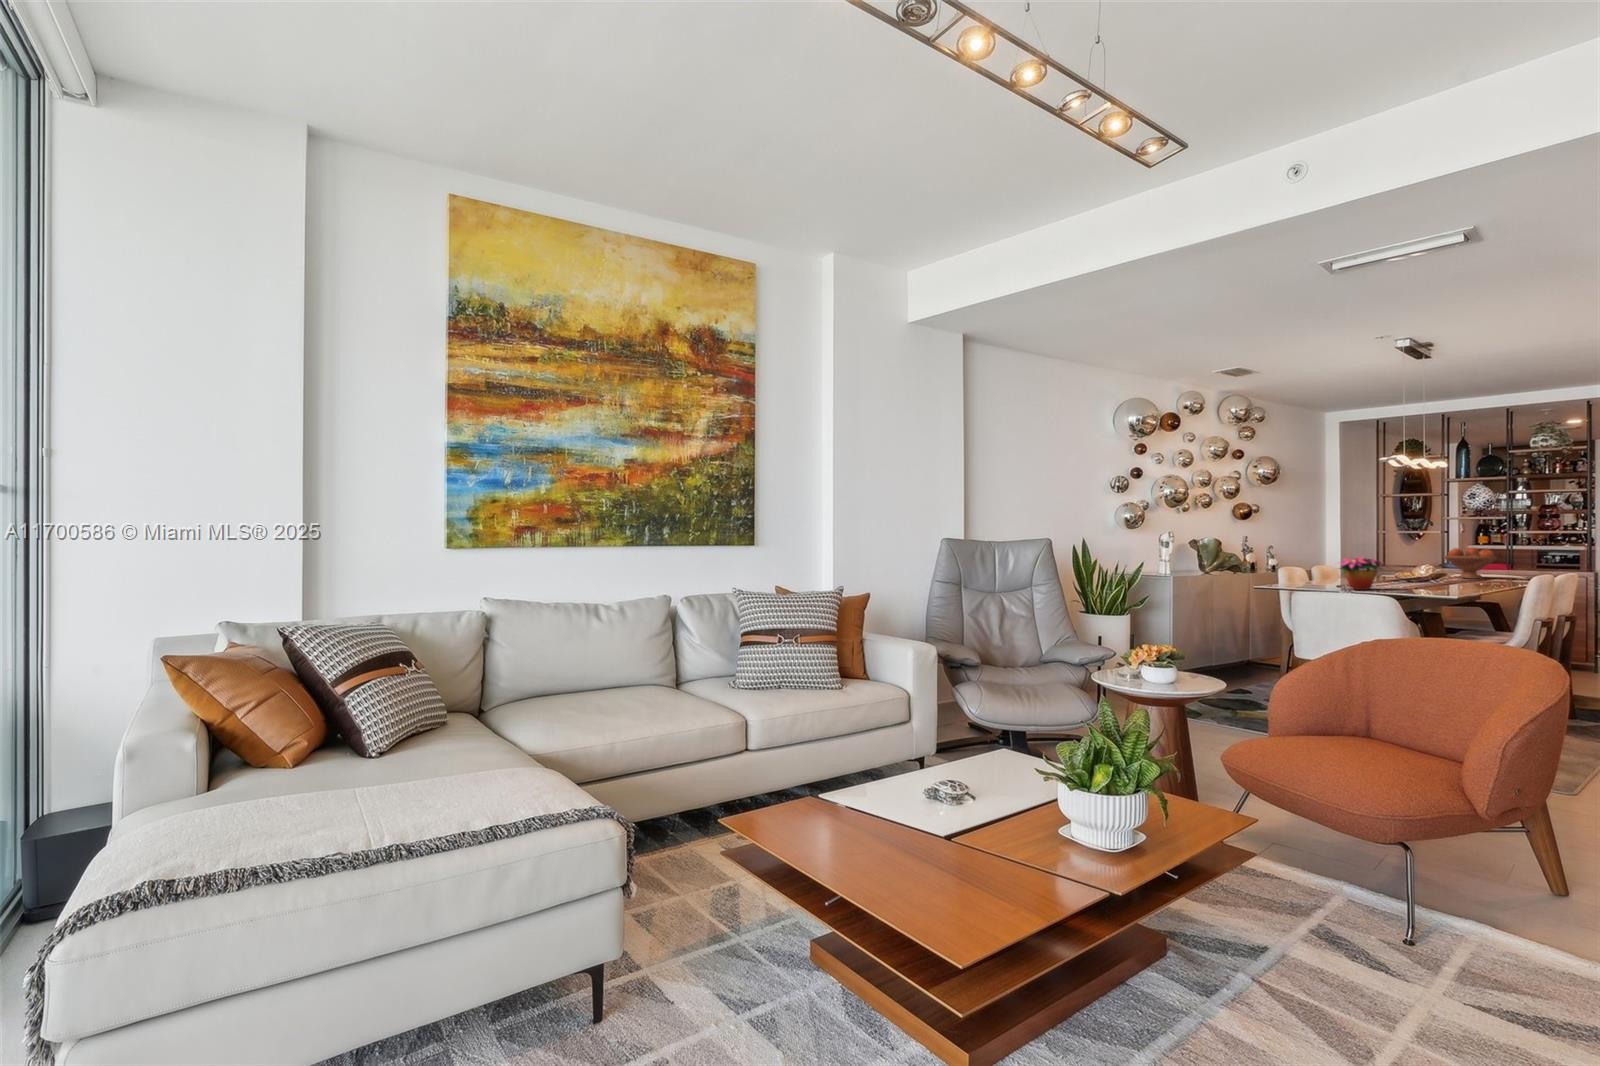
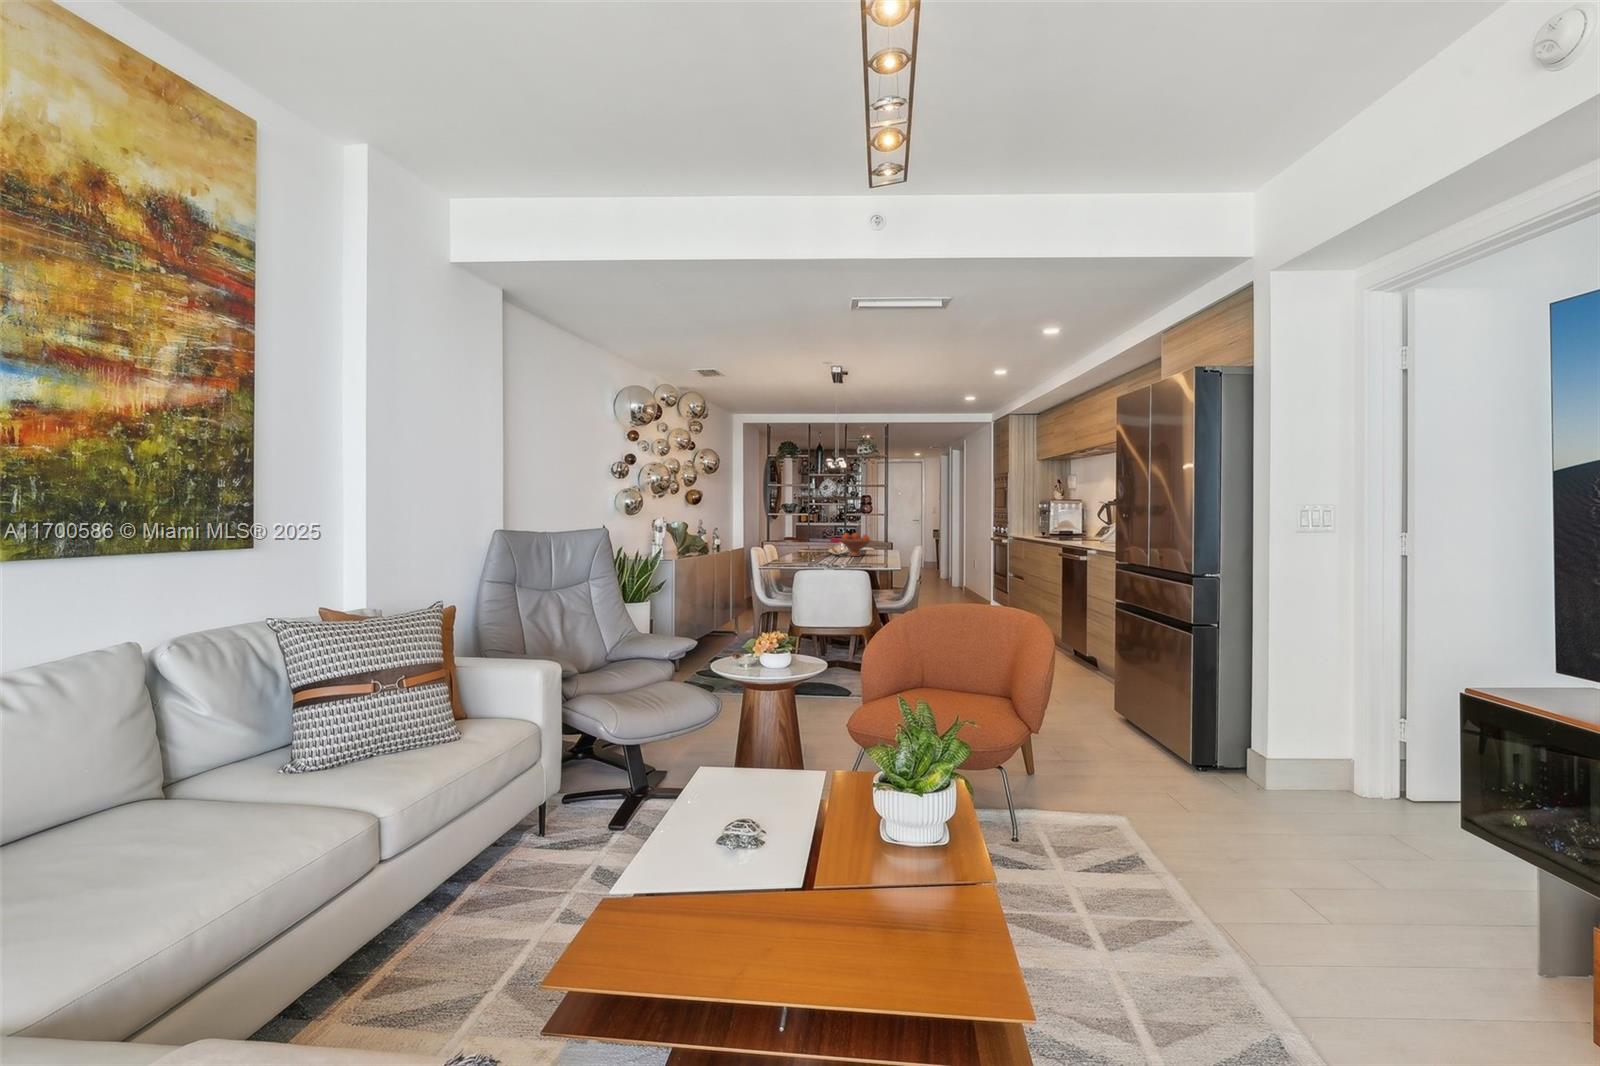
flower arrangement: present [1339,557,1383,590] -> none [798,543,839,571]

